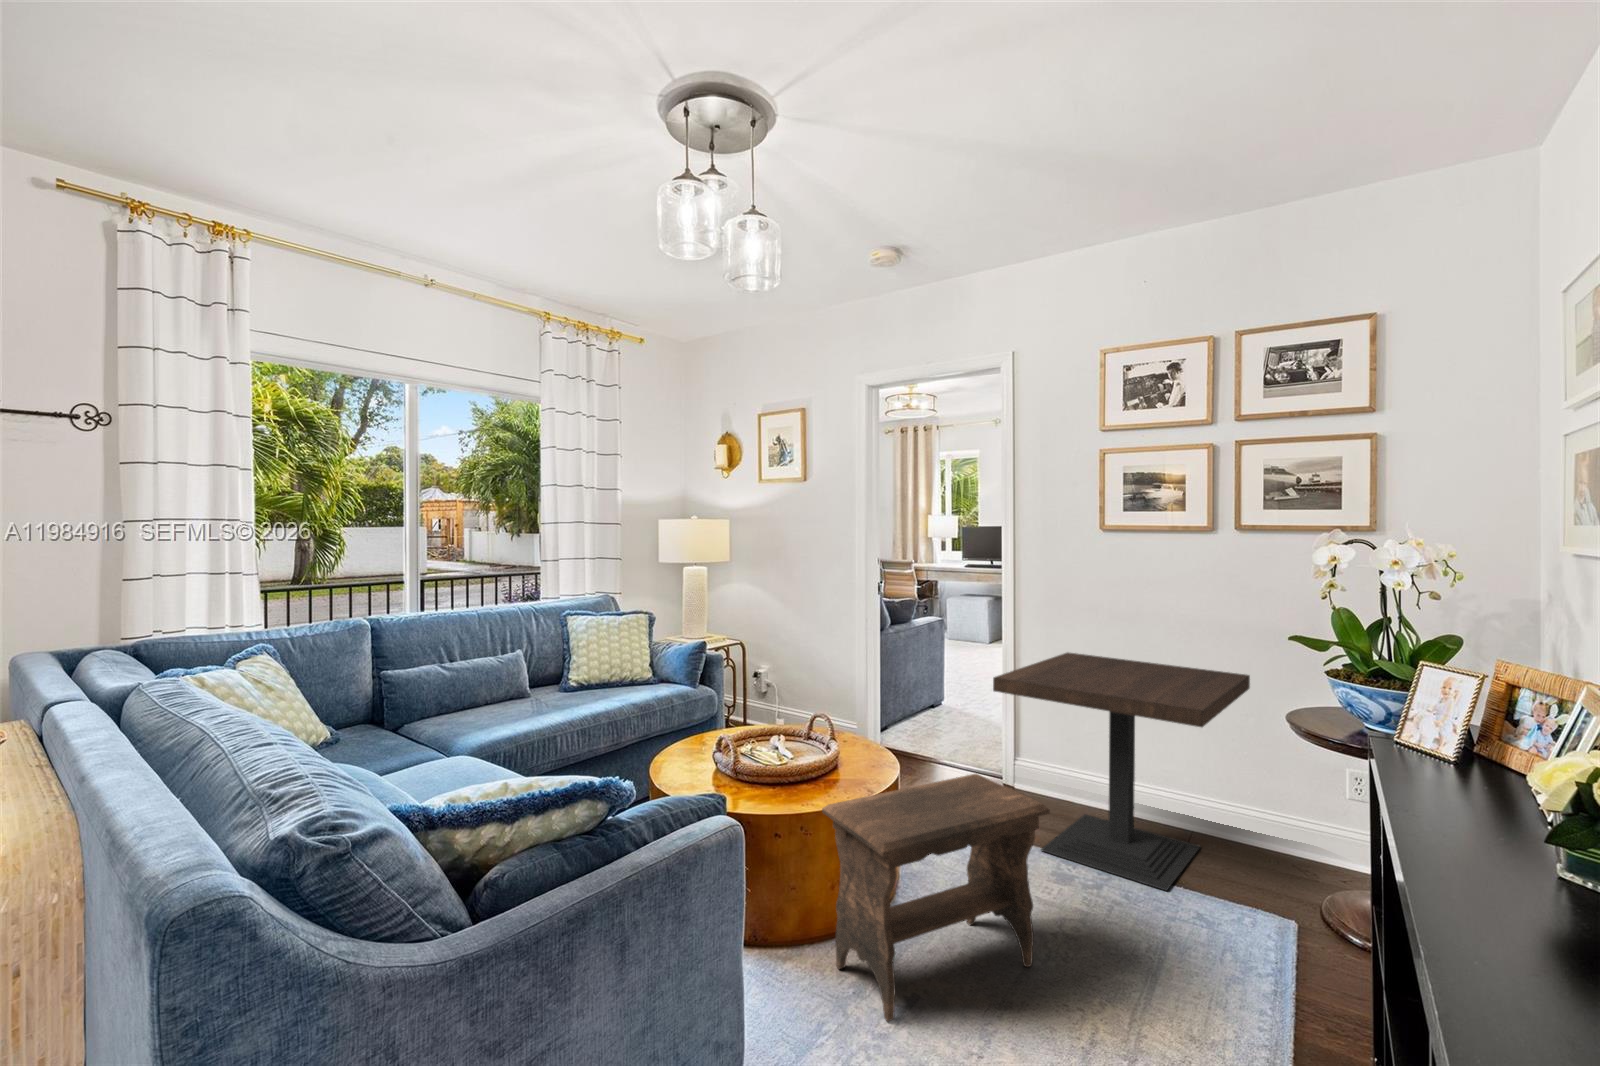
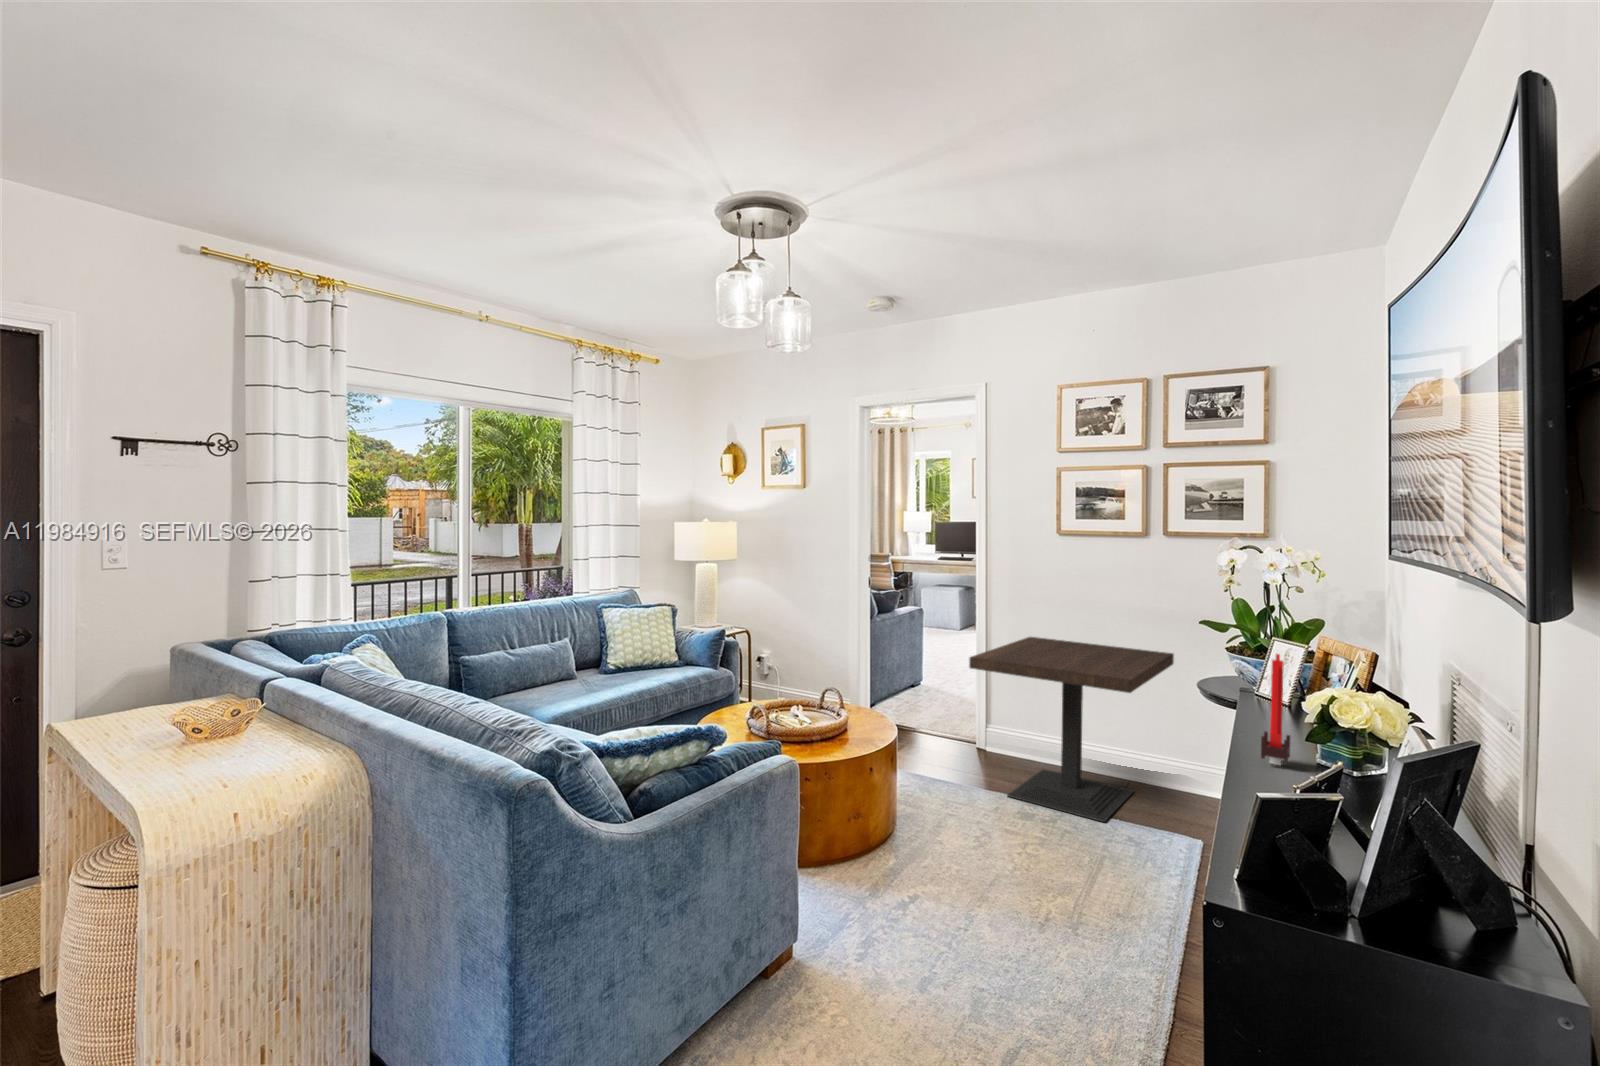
candle: none [1461,686,1513,870] -> present [1261,654,1291,765]
footstool: present [822,774,1050,1021] -> none [841,731,1014,910]

